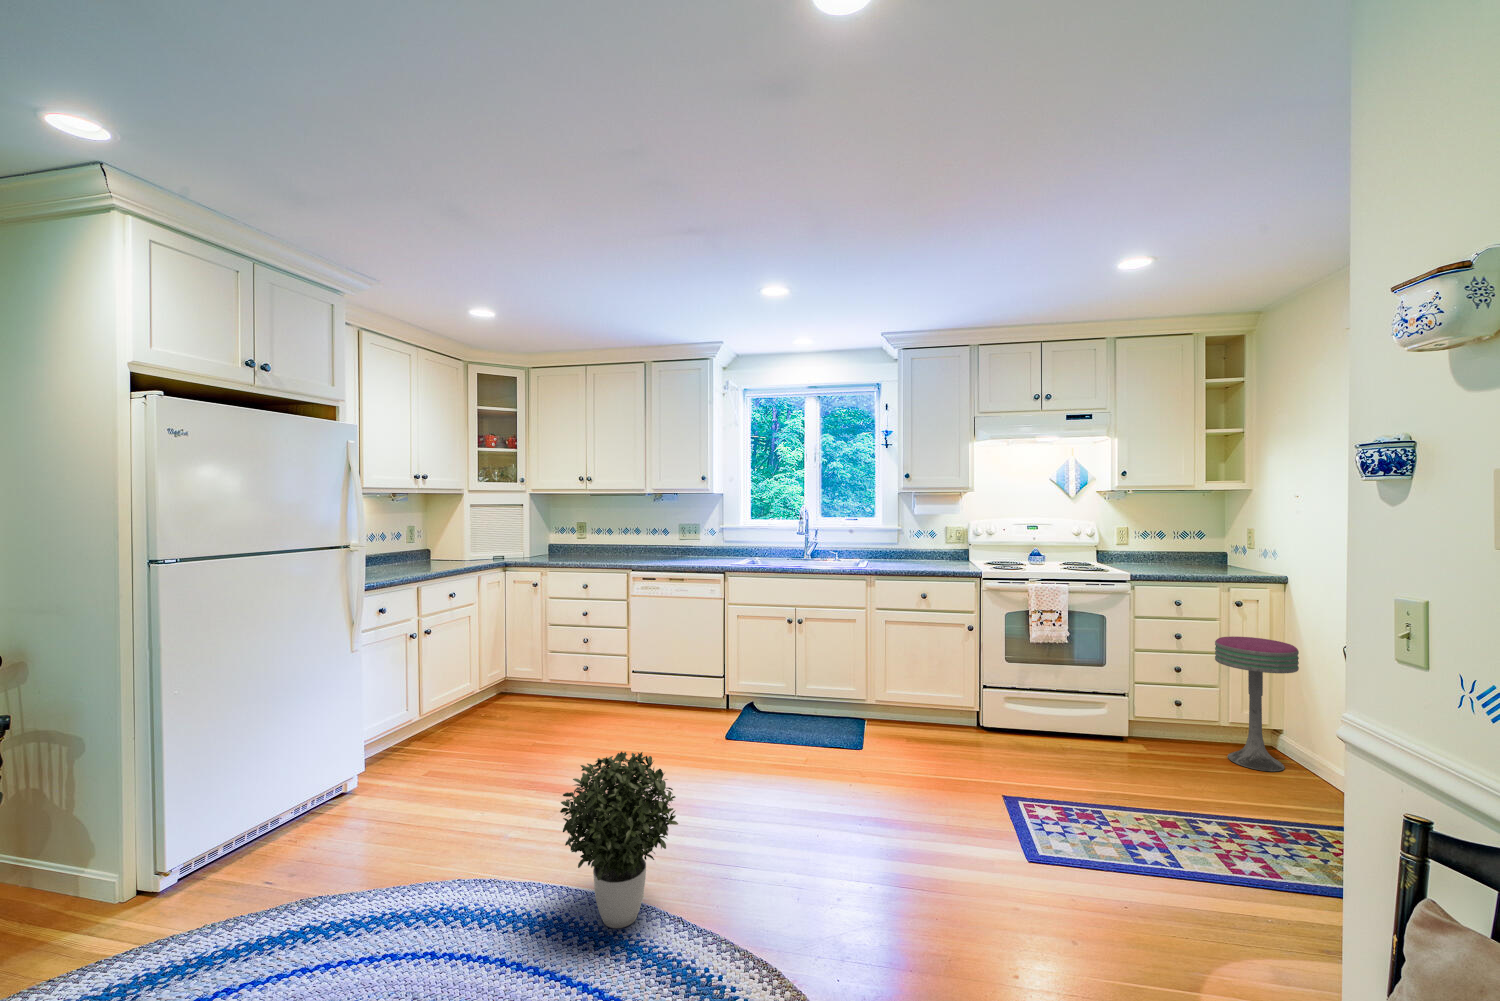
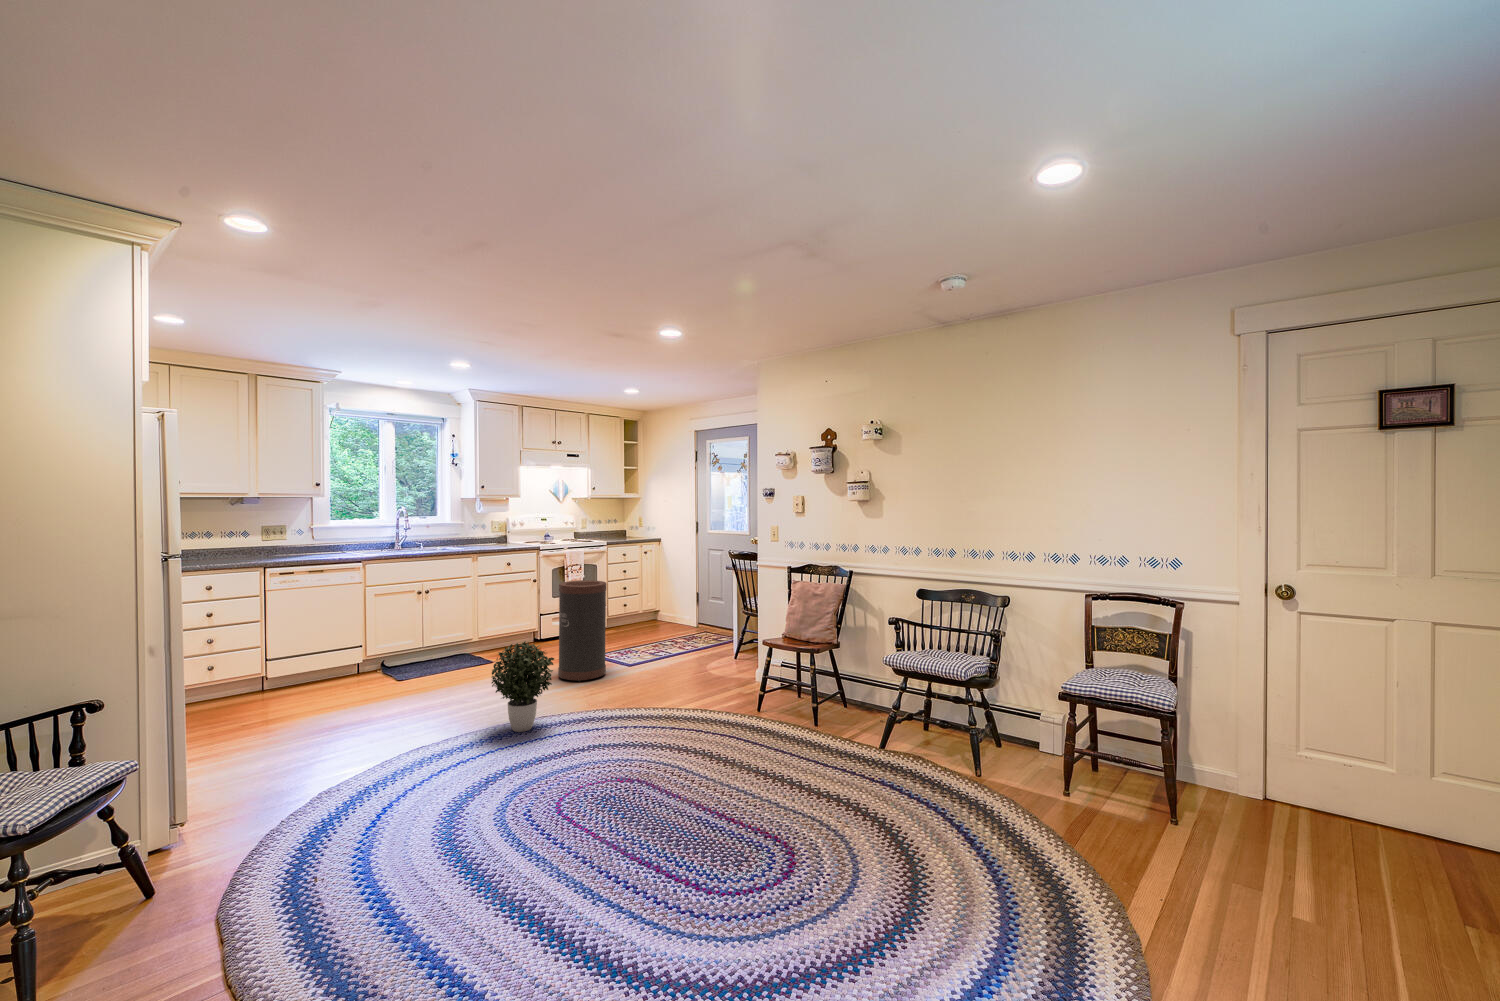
bar stool: present [1215,636,1299,772] -> none [638,568,669,625]
trash can: none [860,646,954,861] -> present [558,580,606,682]

